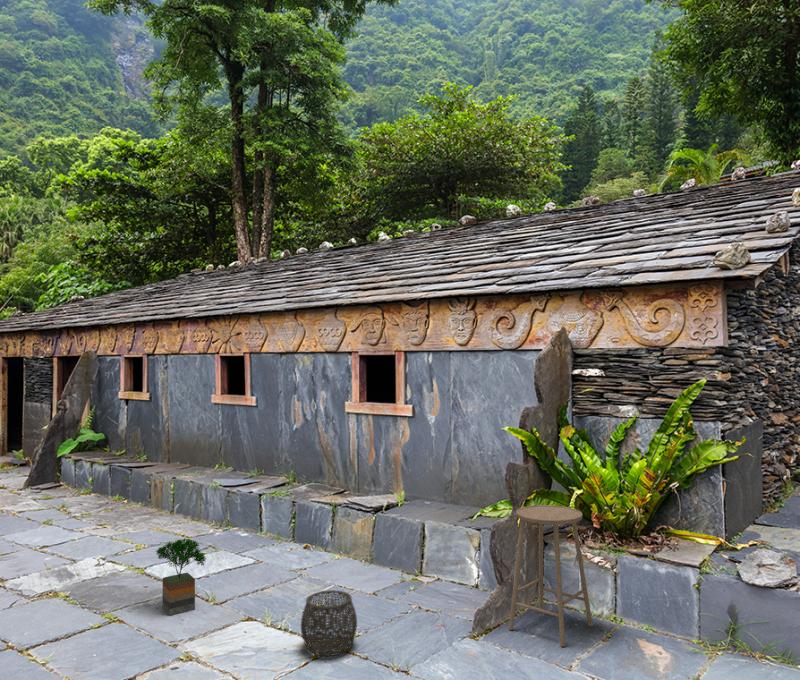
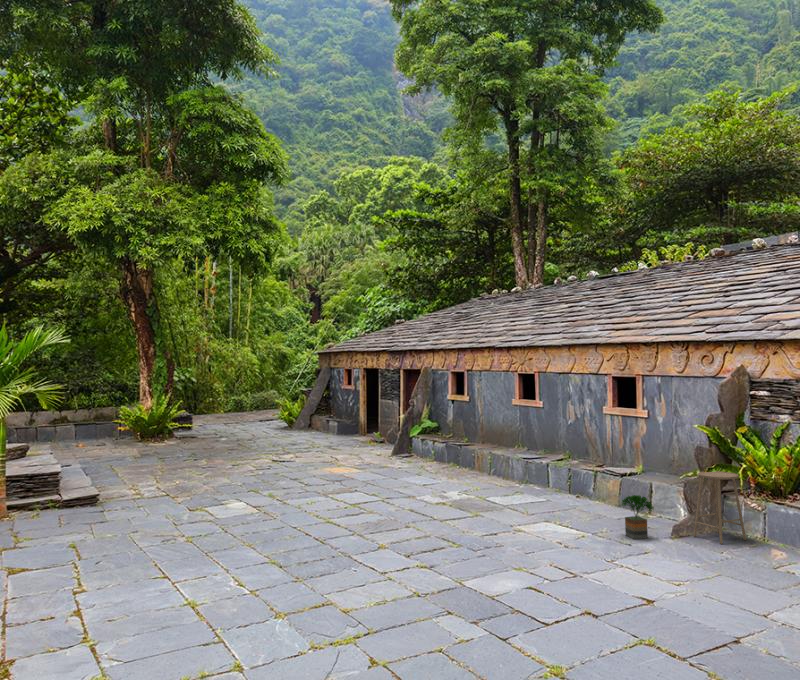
potted tree: present [156,538,206,616] -> present [622,495,653,539]
woven basket: present [301,590,357,656] -> none [576,506,606,535]

